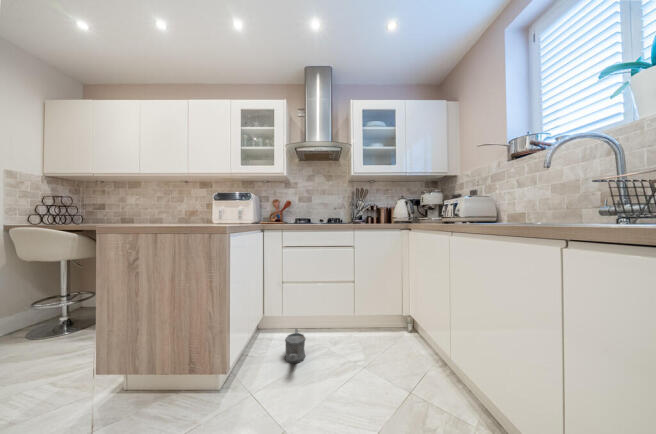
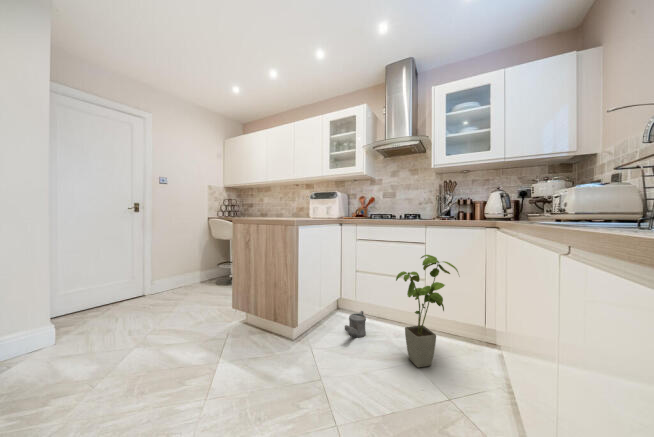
house plant: none [349,259,408,378] -> present [396,255,459,368]

